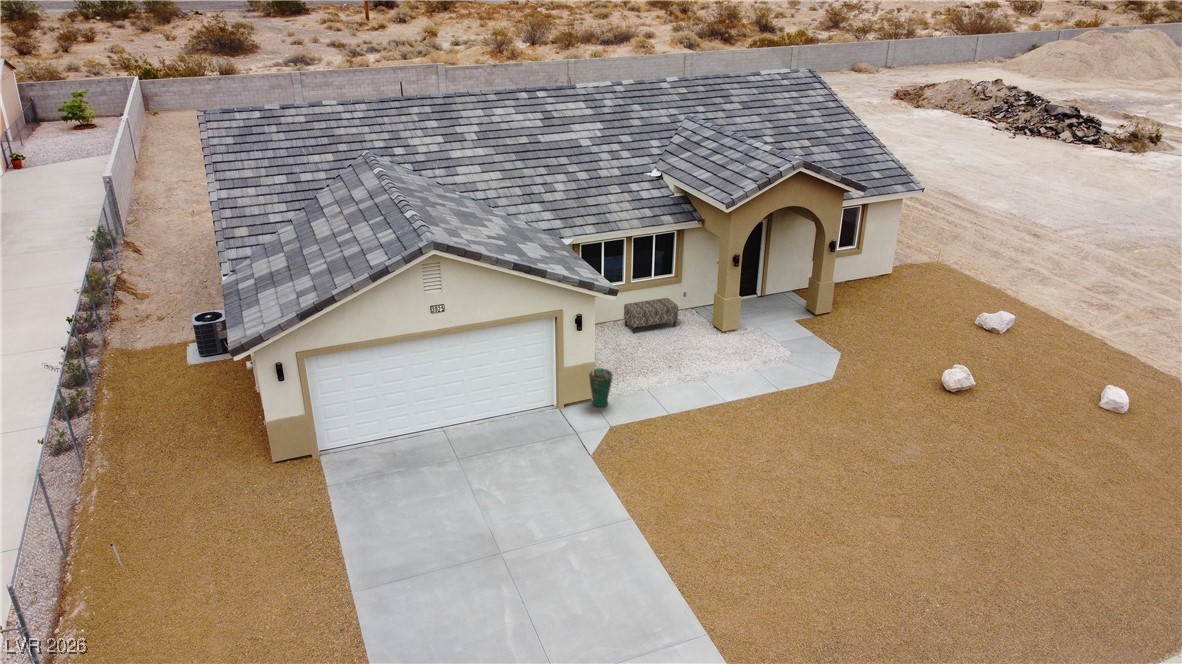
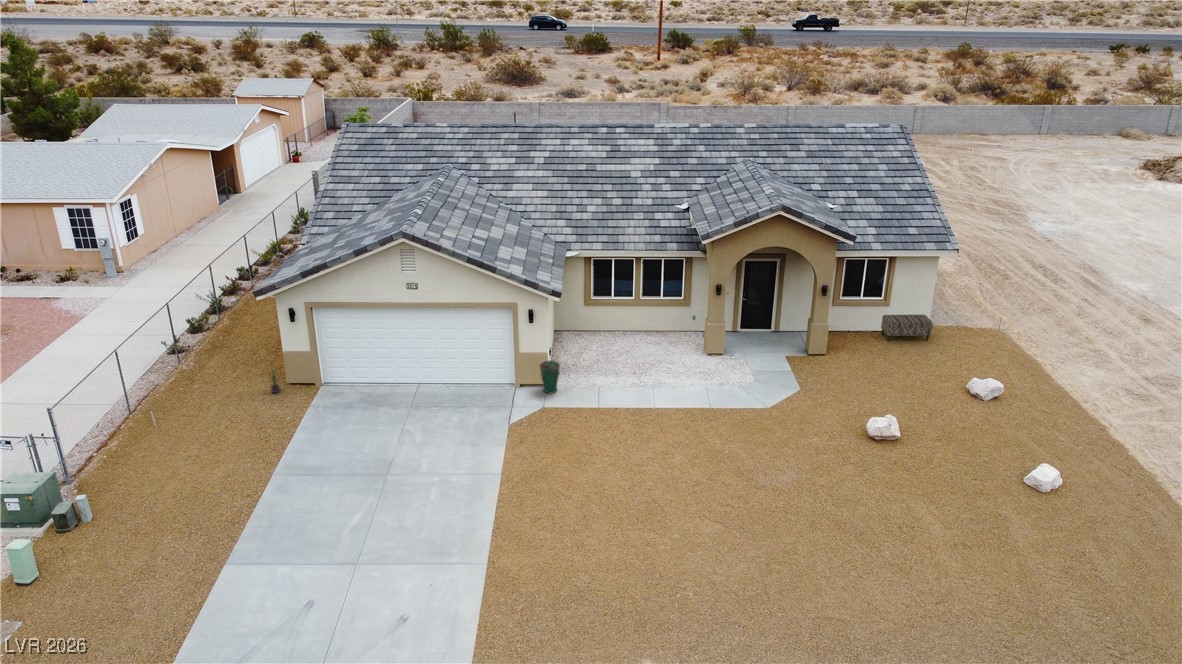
bench: present [624,298,678,333] -> present [881,315,932,341]
decorative plant: none [250,442,288,477] -> present [269,368,280,393]

